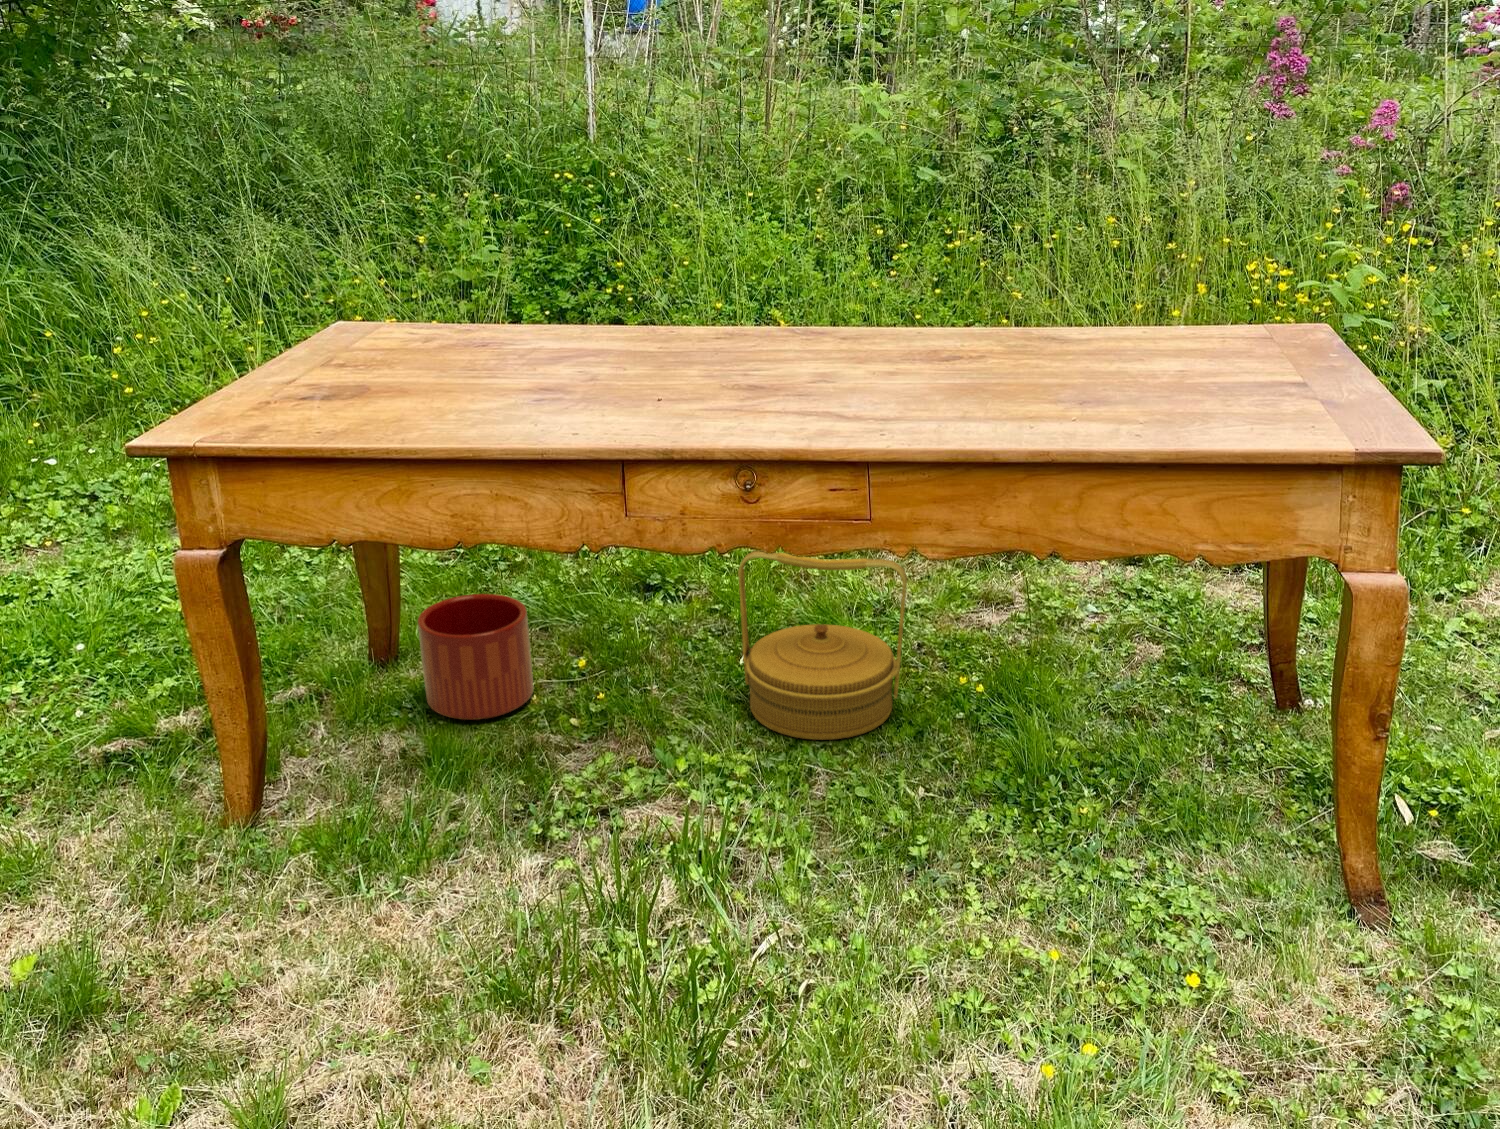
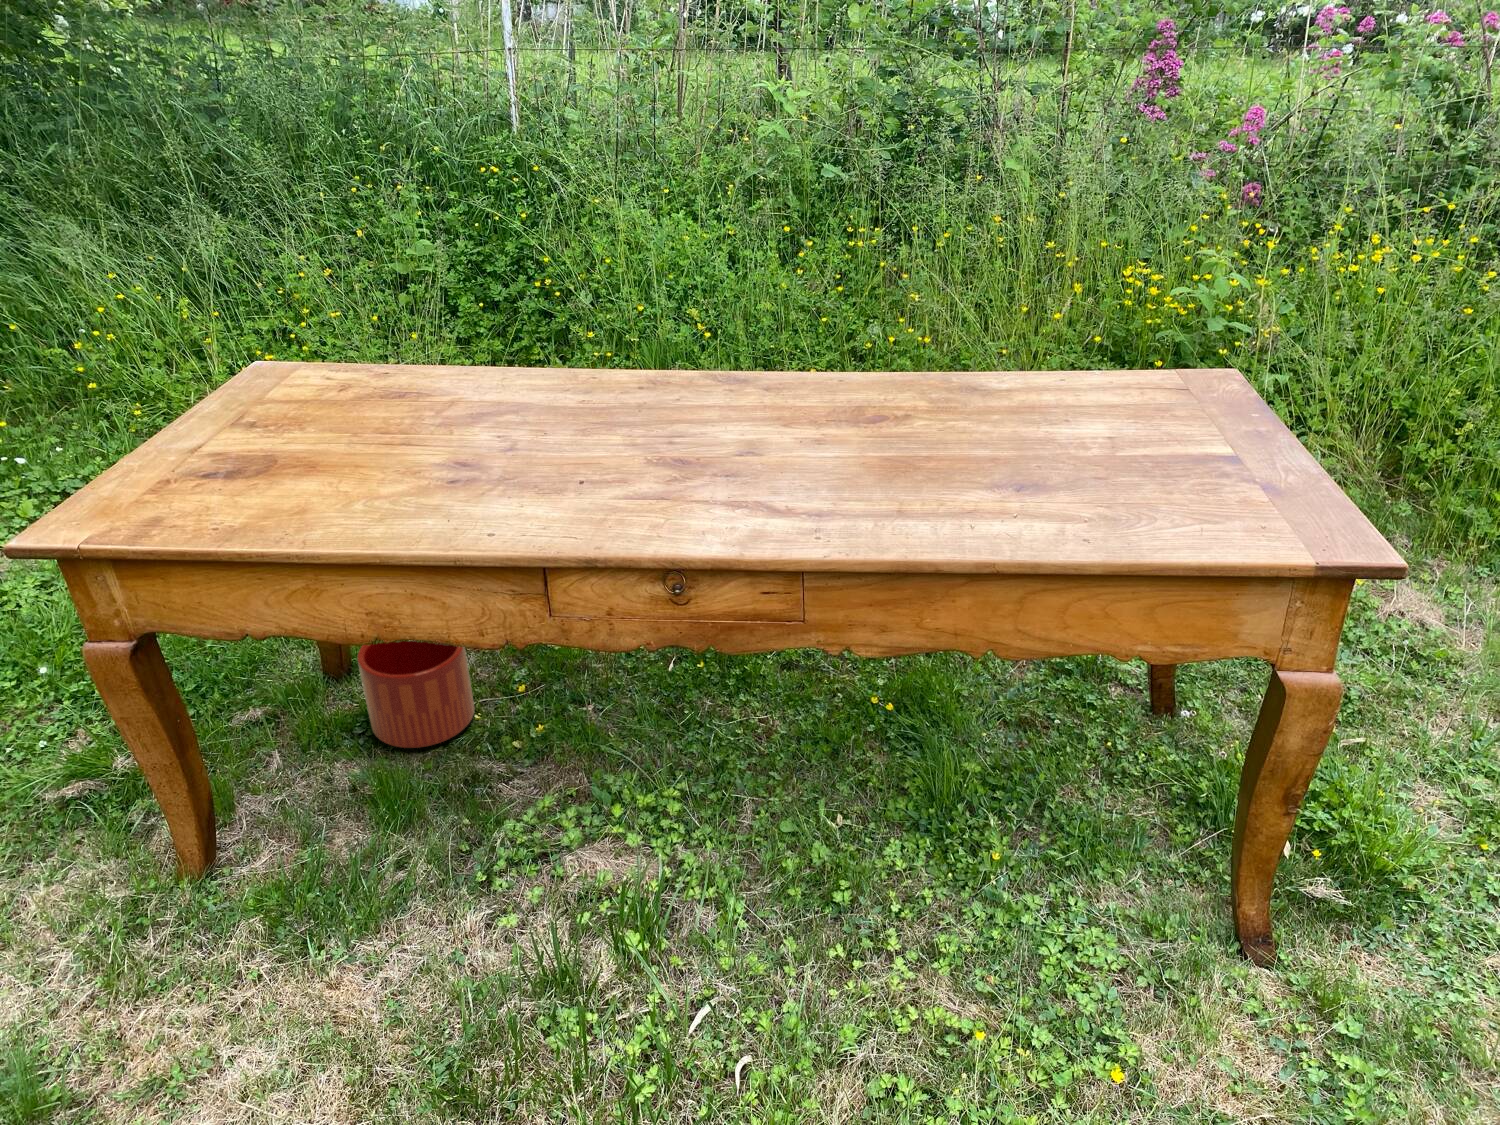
basket: present [738,551,907,740] -> none [665,586,825,762]

